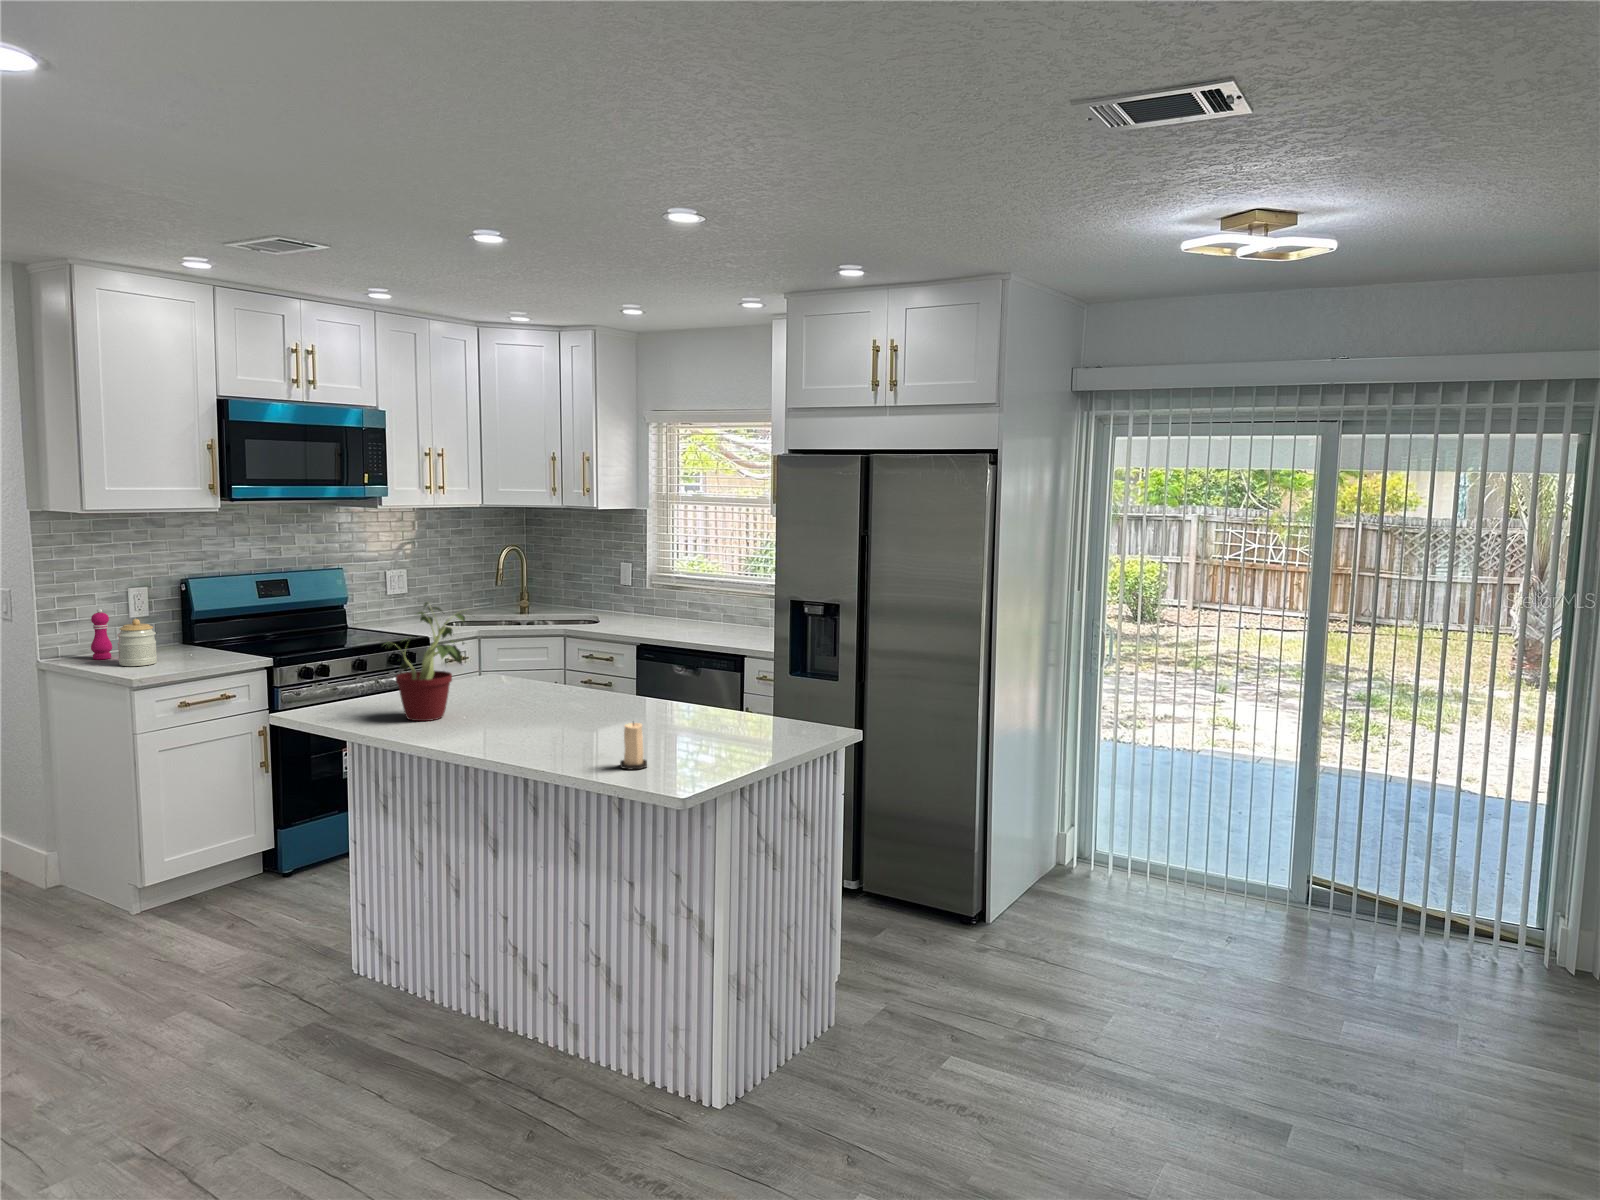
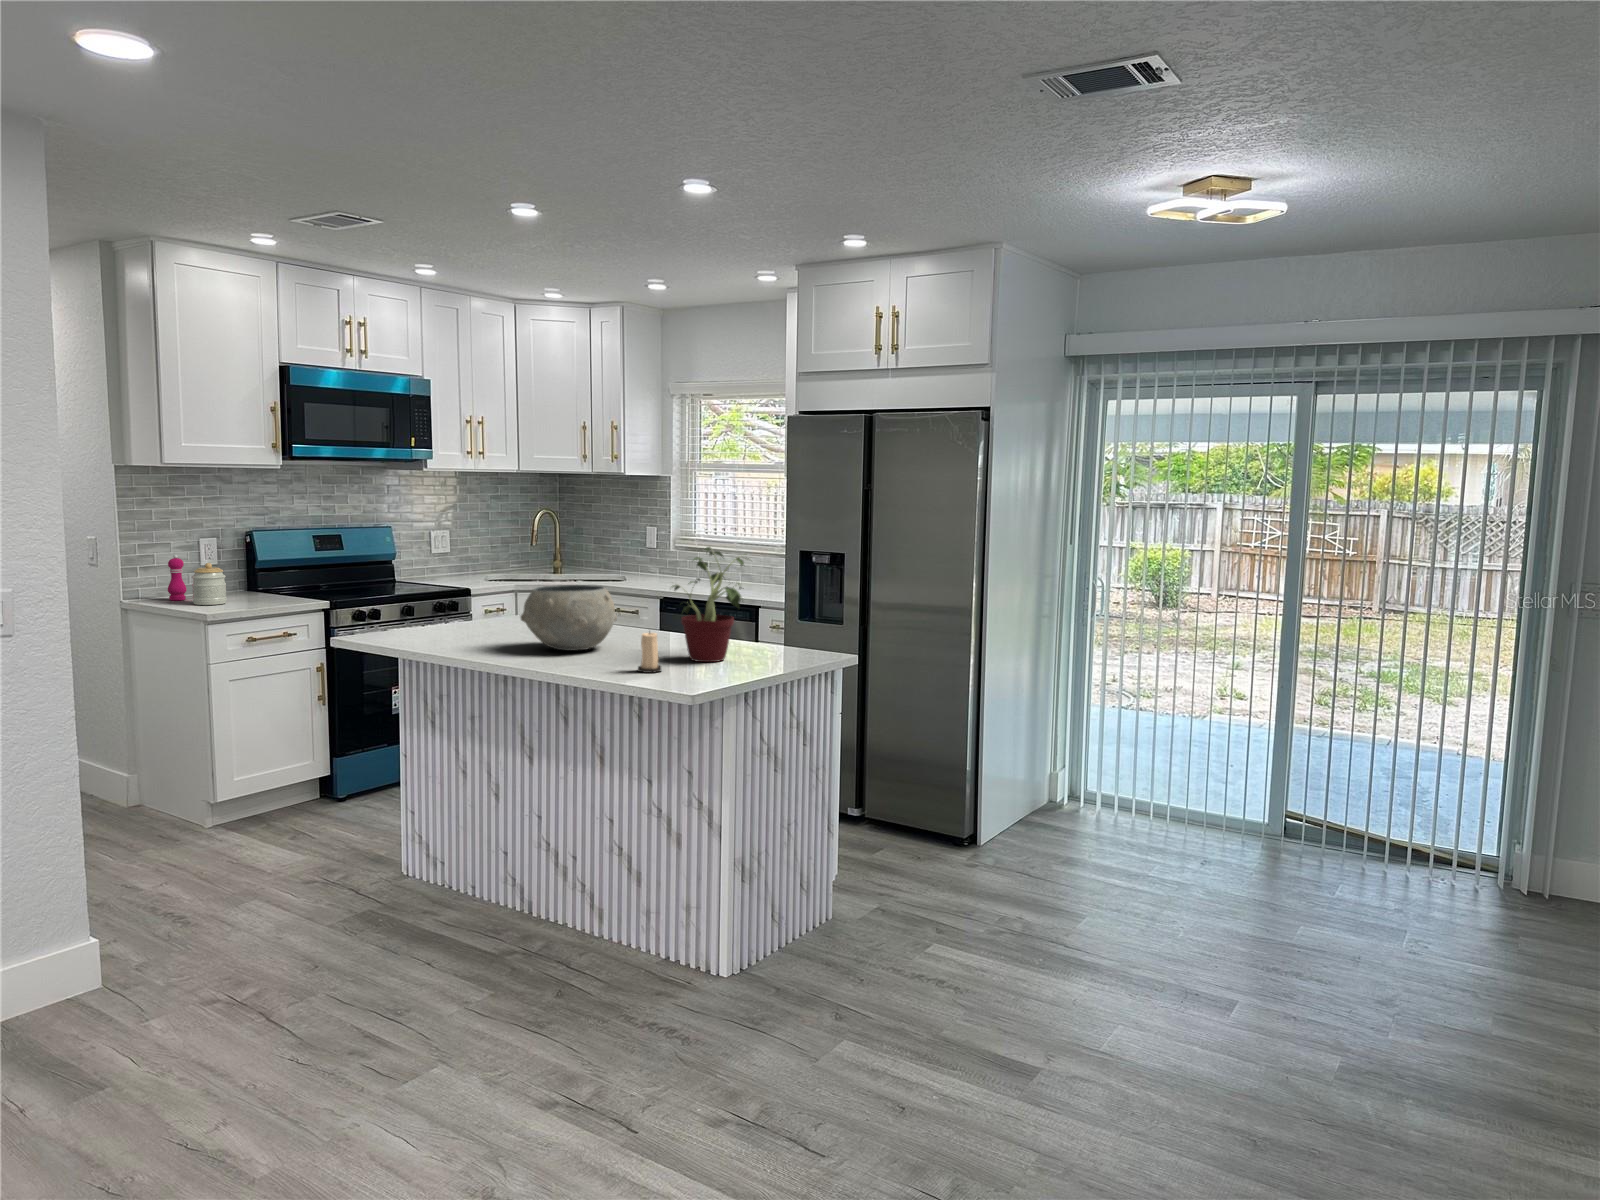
potted plant: present [384,602,465,721] -> present [673,547,744,662]
ceramic bowl: none [485,658,594,735] -> present [521,585,617,650]

